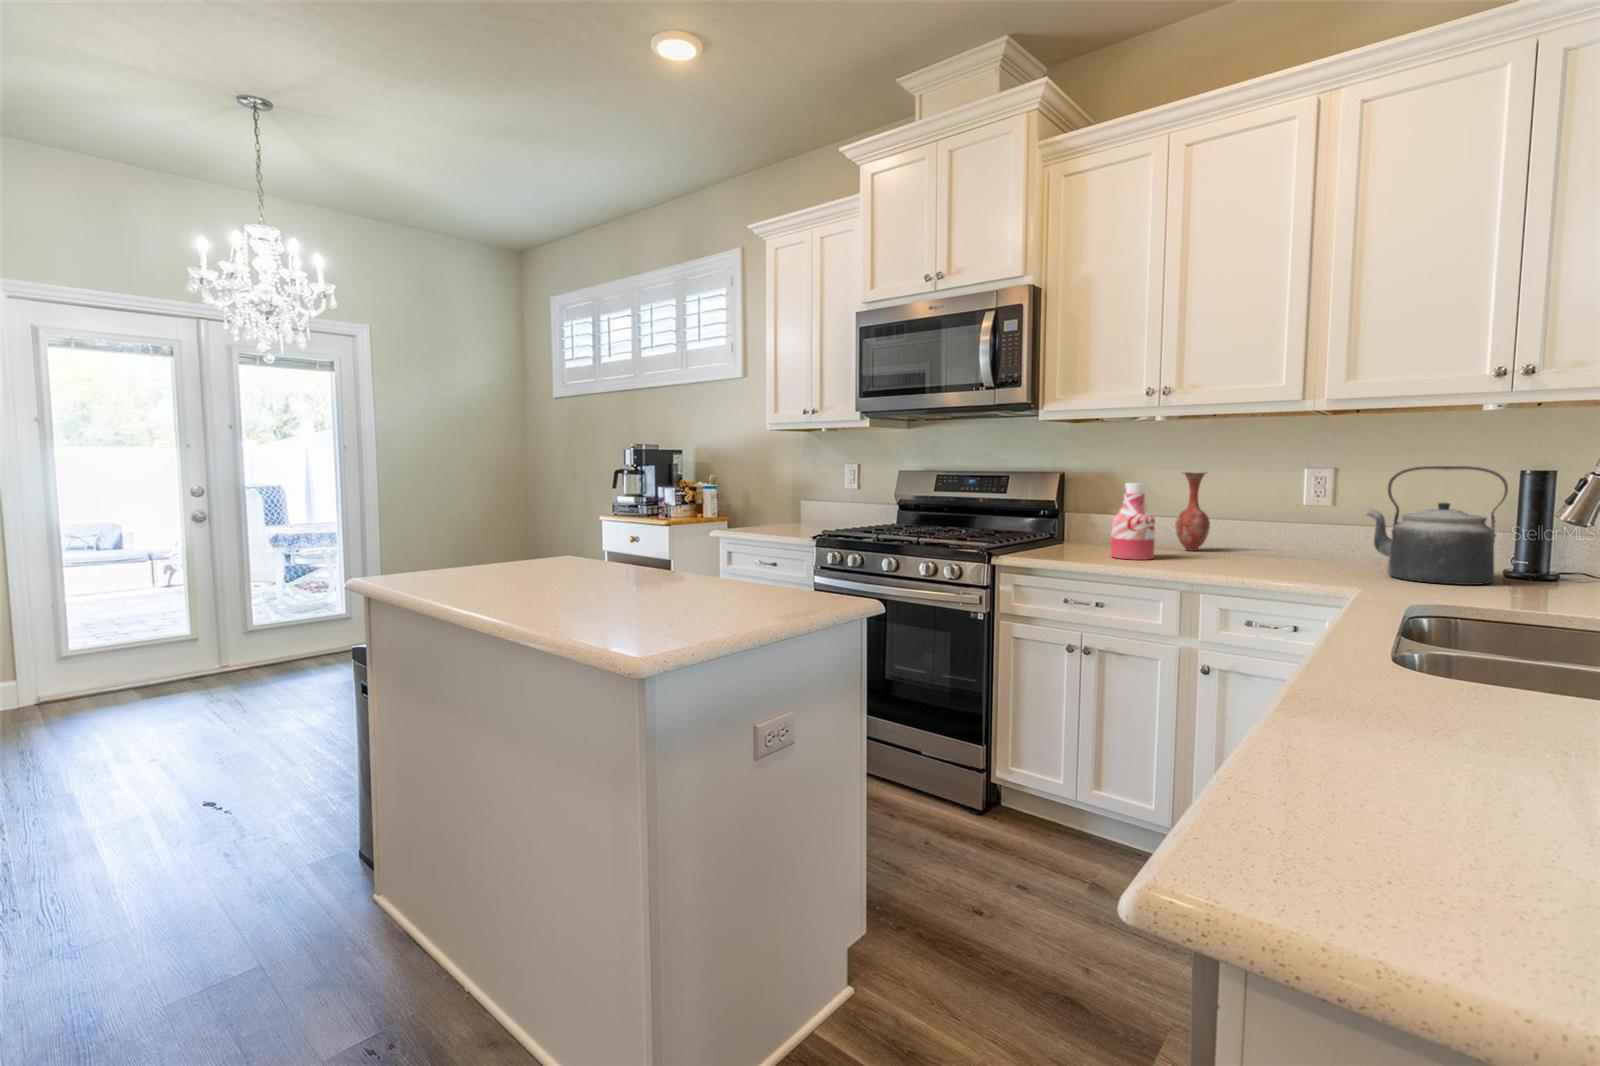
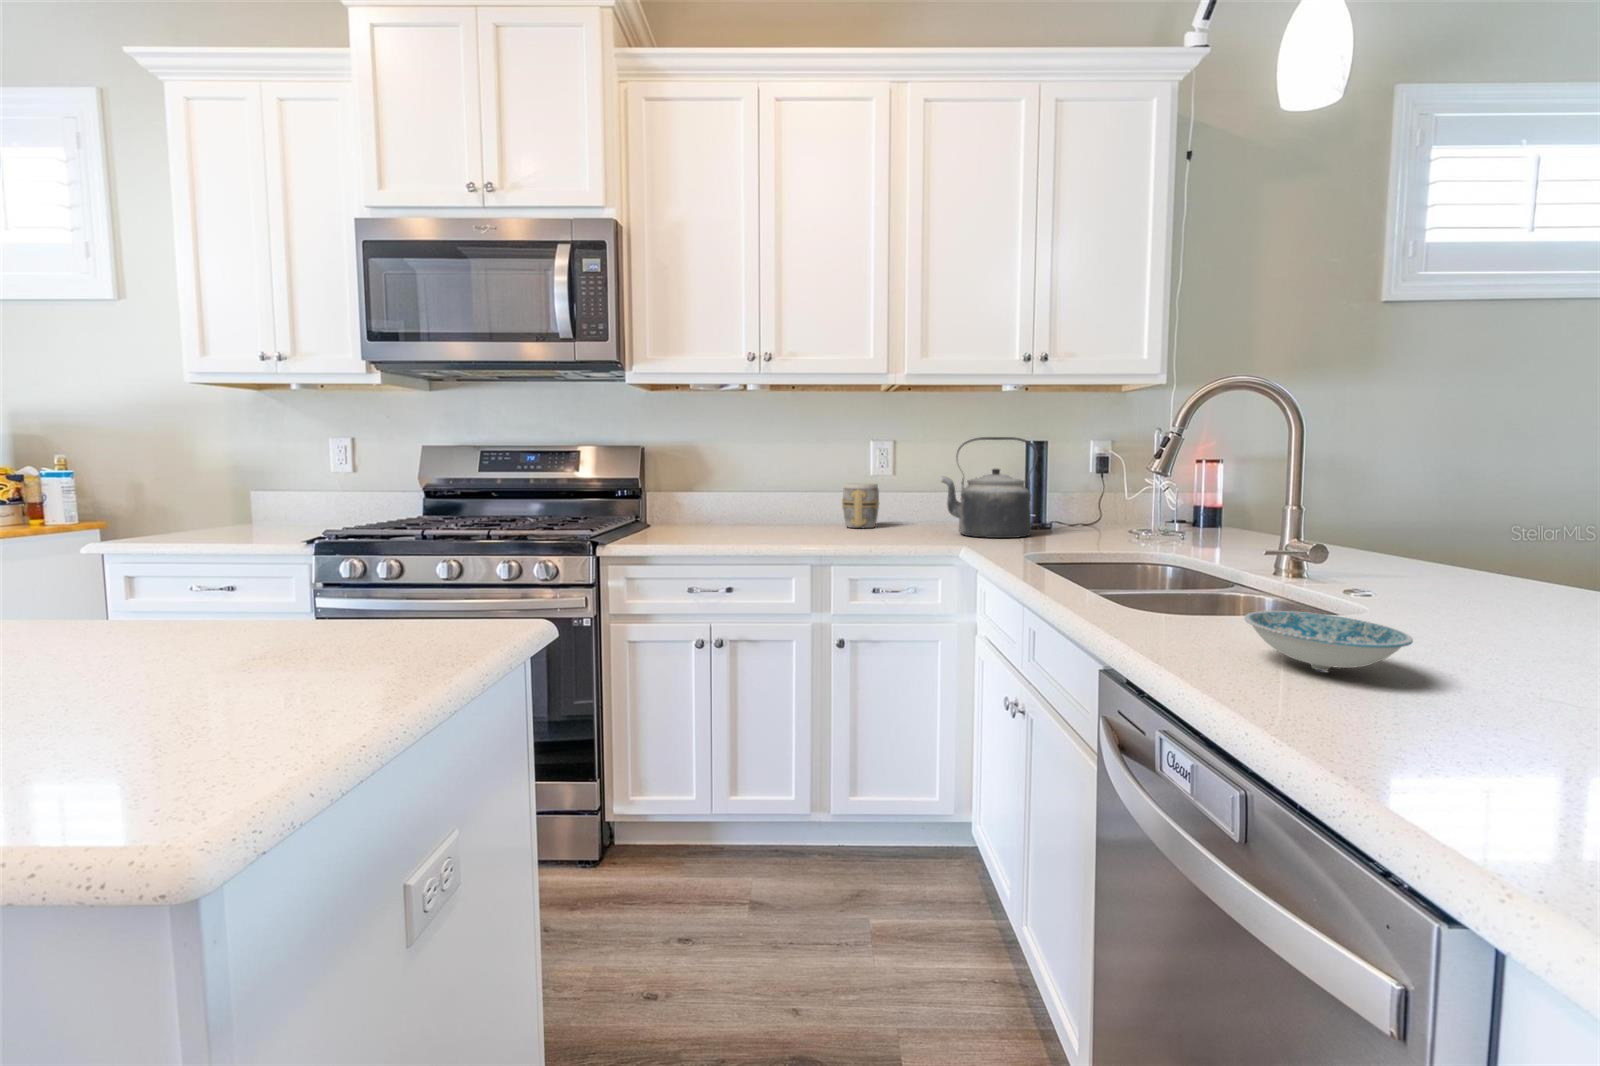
vase: present [1175,472,1210,551] -> none [761,447,793,526]
bottle: present [1111,483,1155,560] -> none [719,455,762,538]
mug: none [1261,511,1308,560] -> present [842,483,879,528]
ceramic bowl: none [1345,669,1505,731] -> present [1245,611,1413,671]

